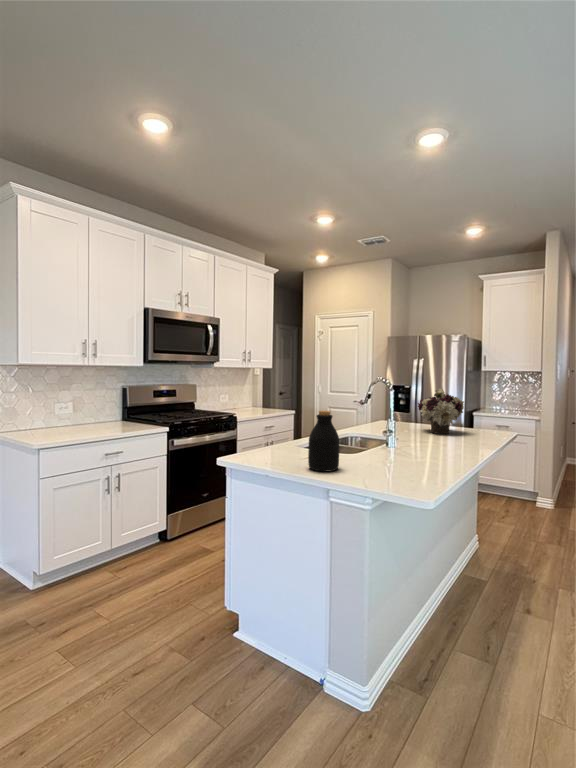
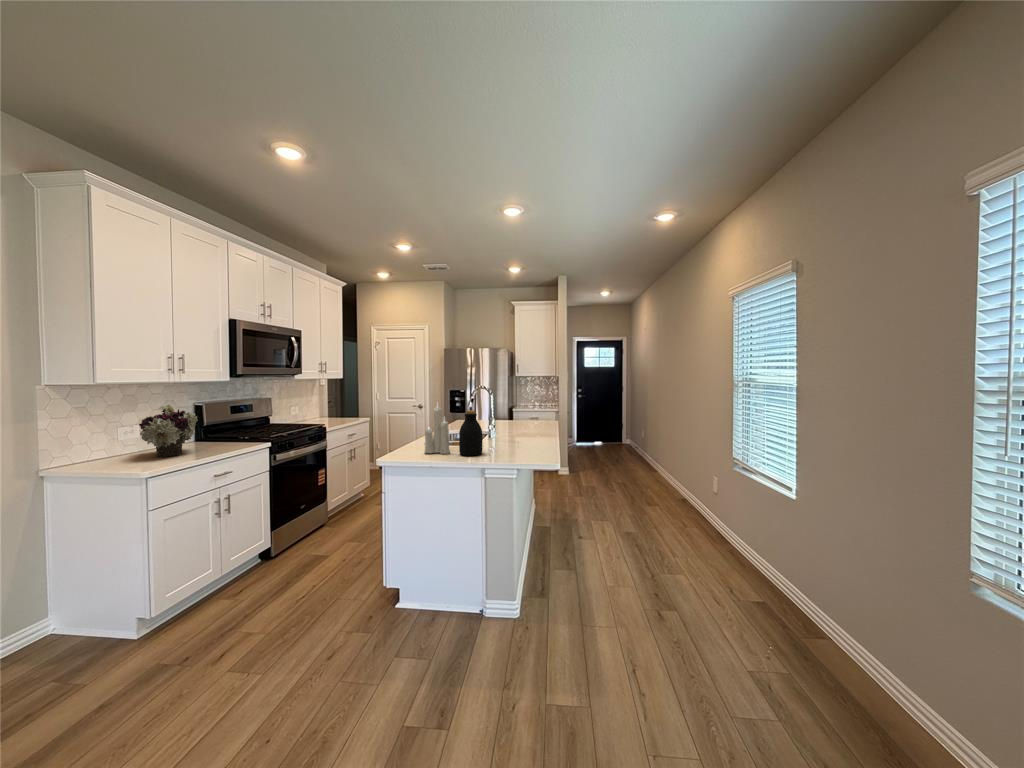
flower arrangement: present [418,389,464,434] -> present [139,404,197,457]
candle: none [274,393,303,464] -> present [424,406,450,454]

